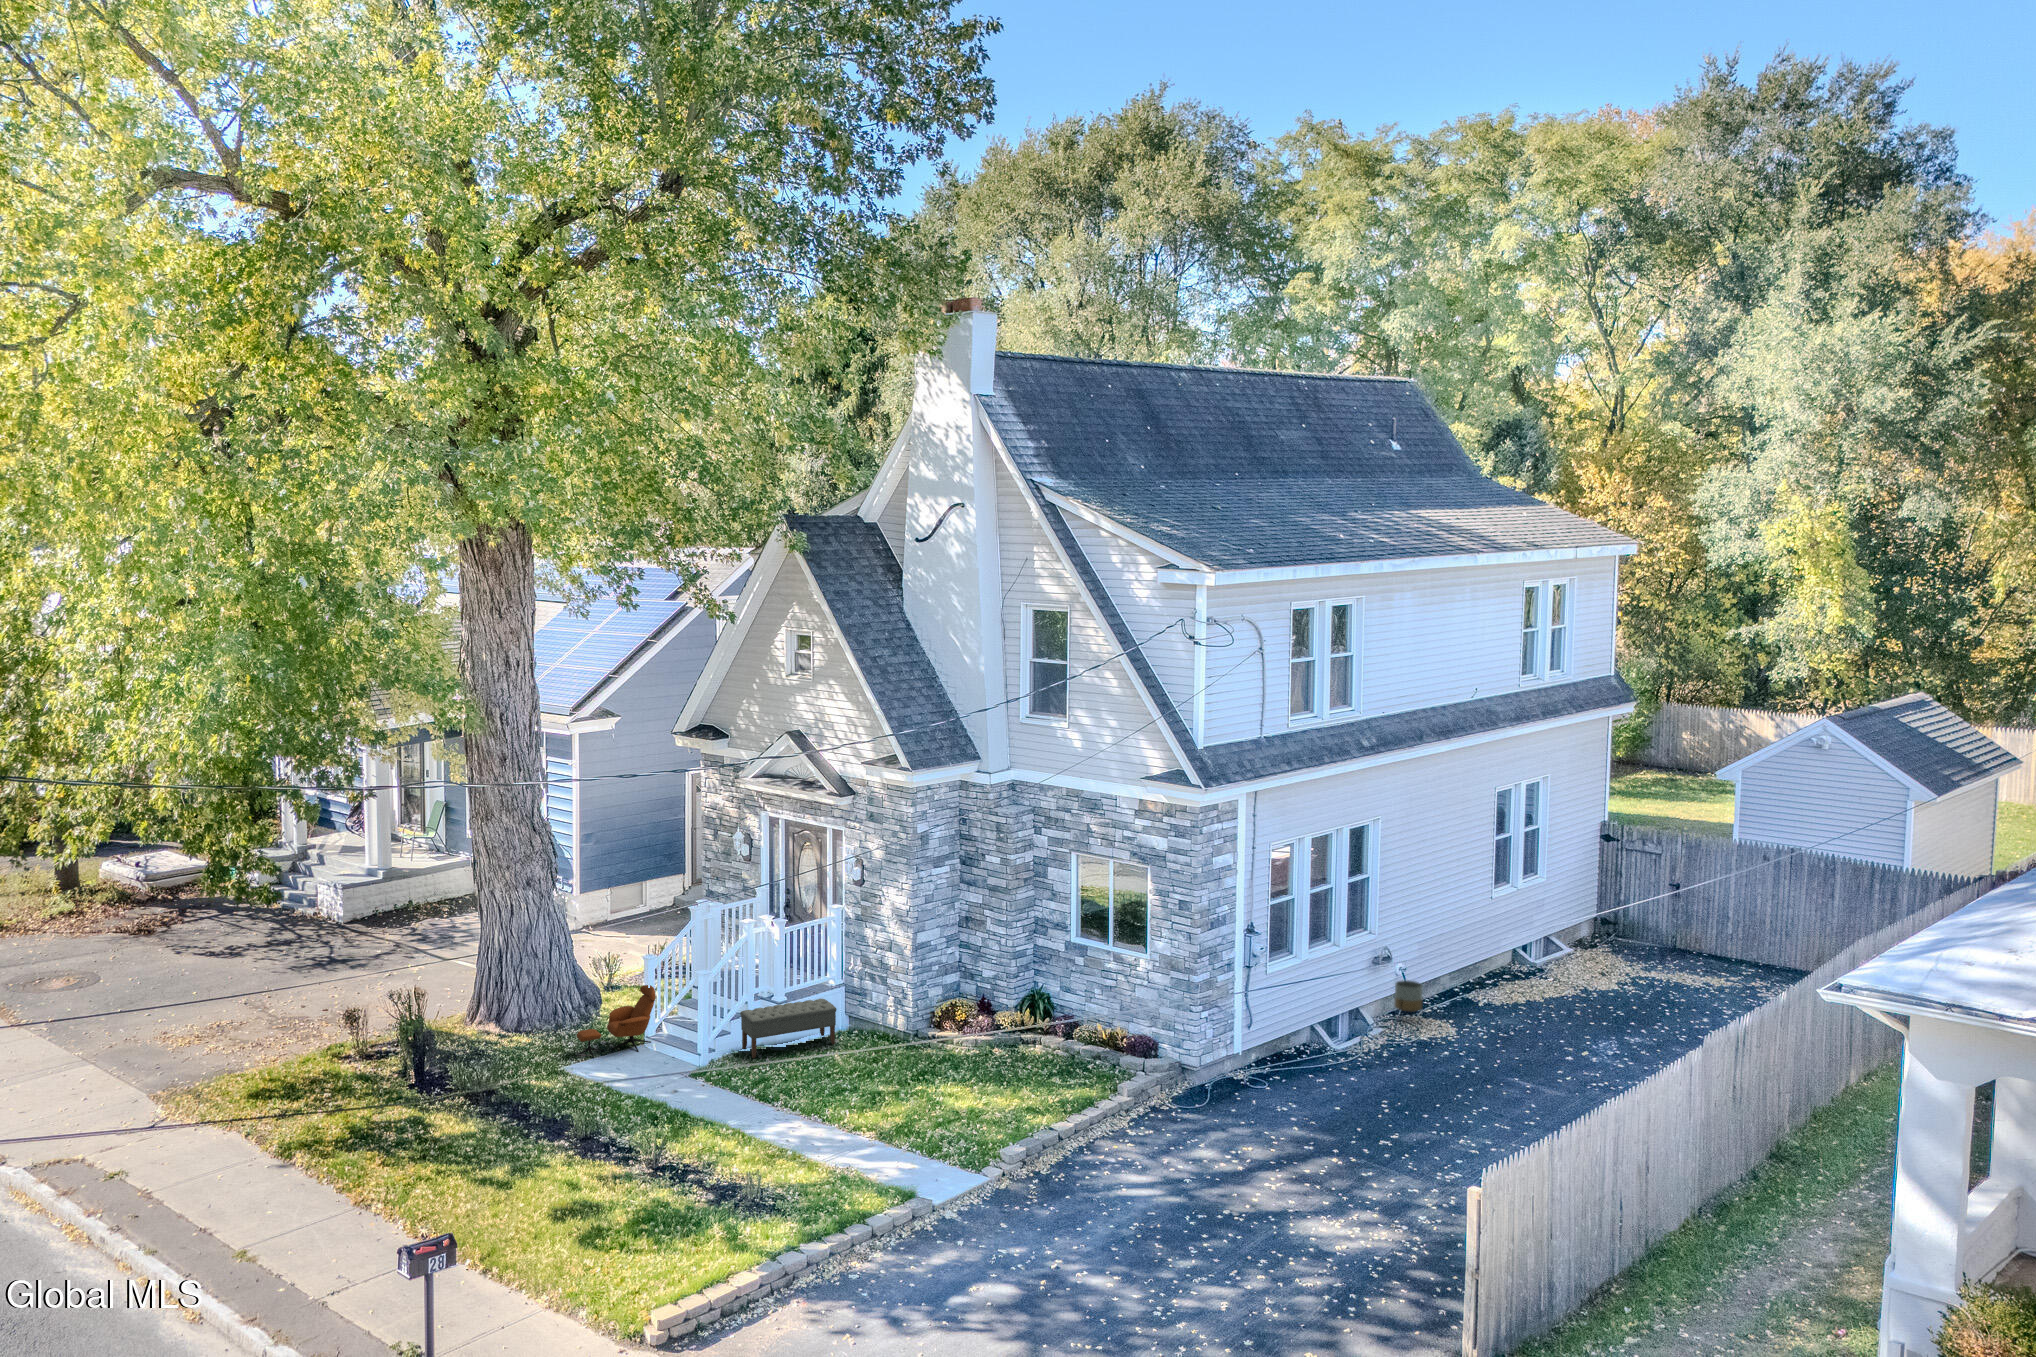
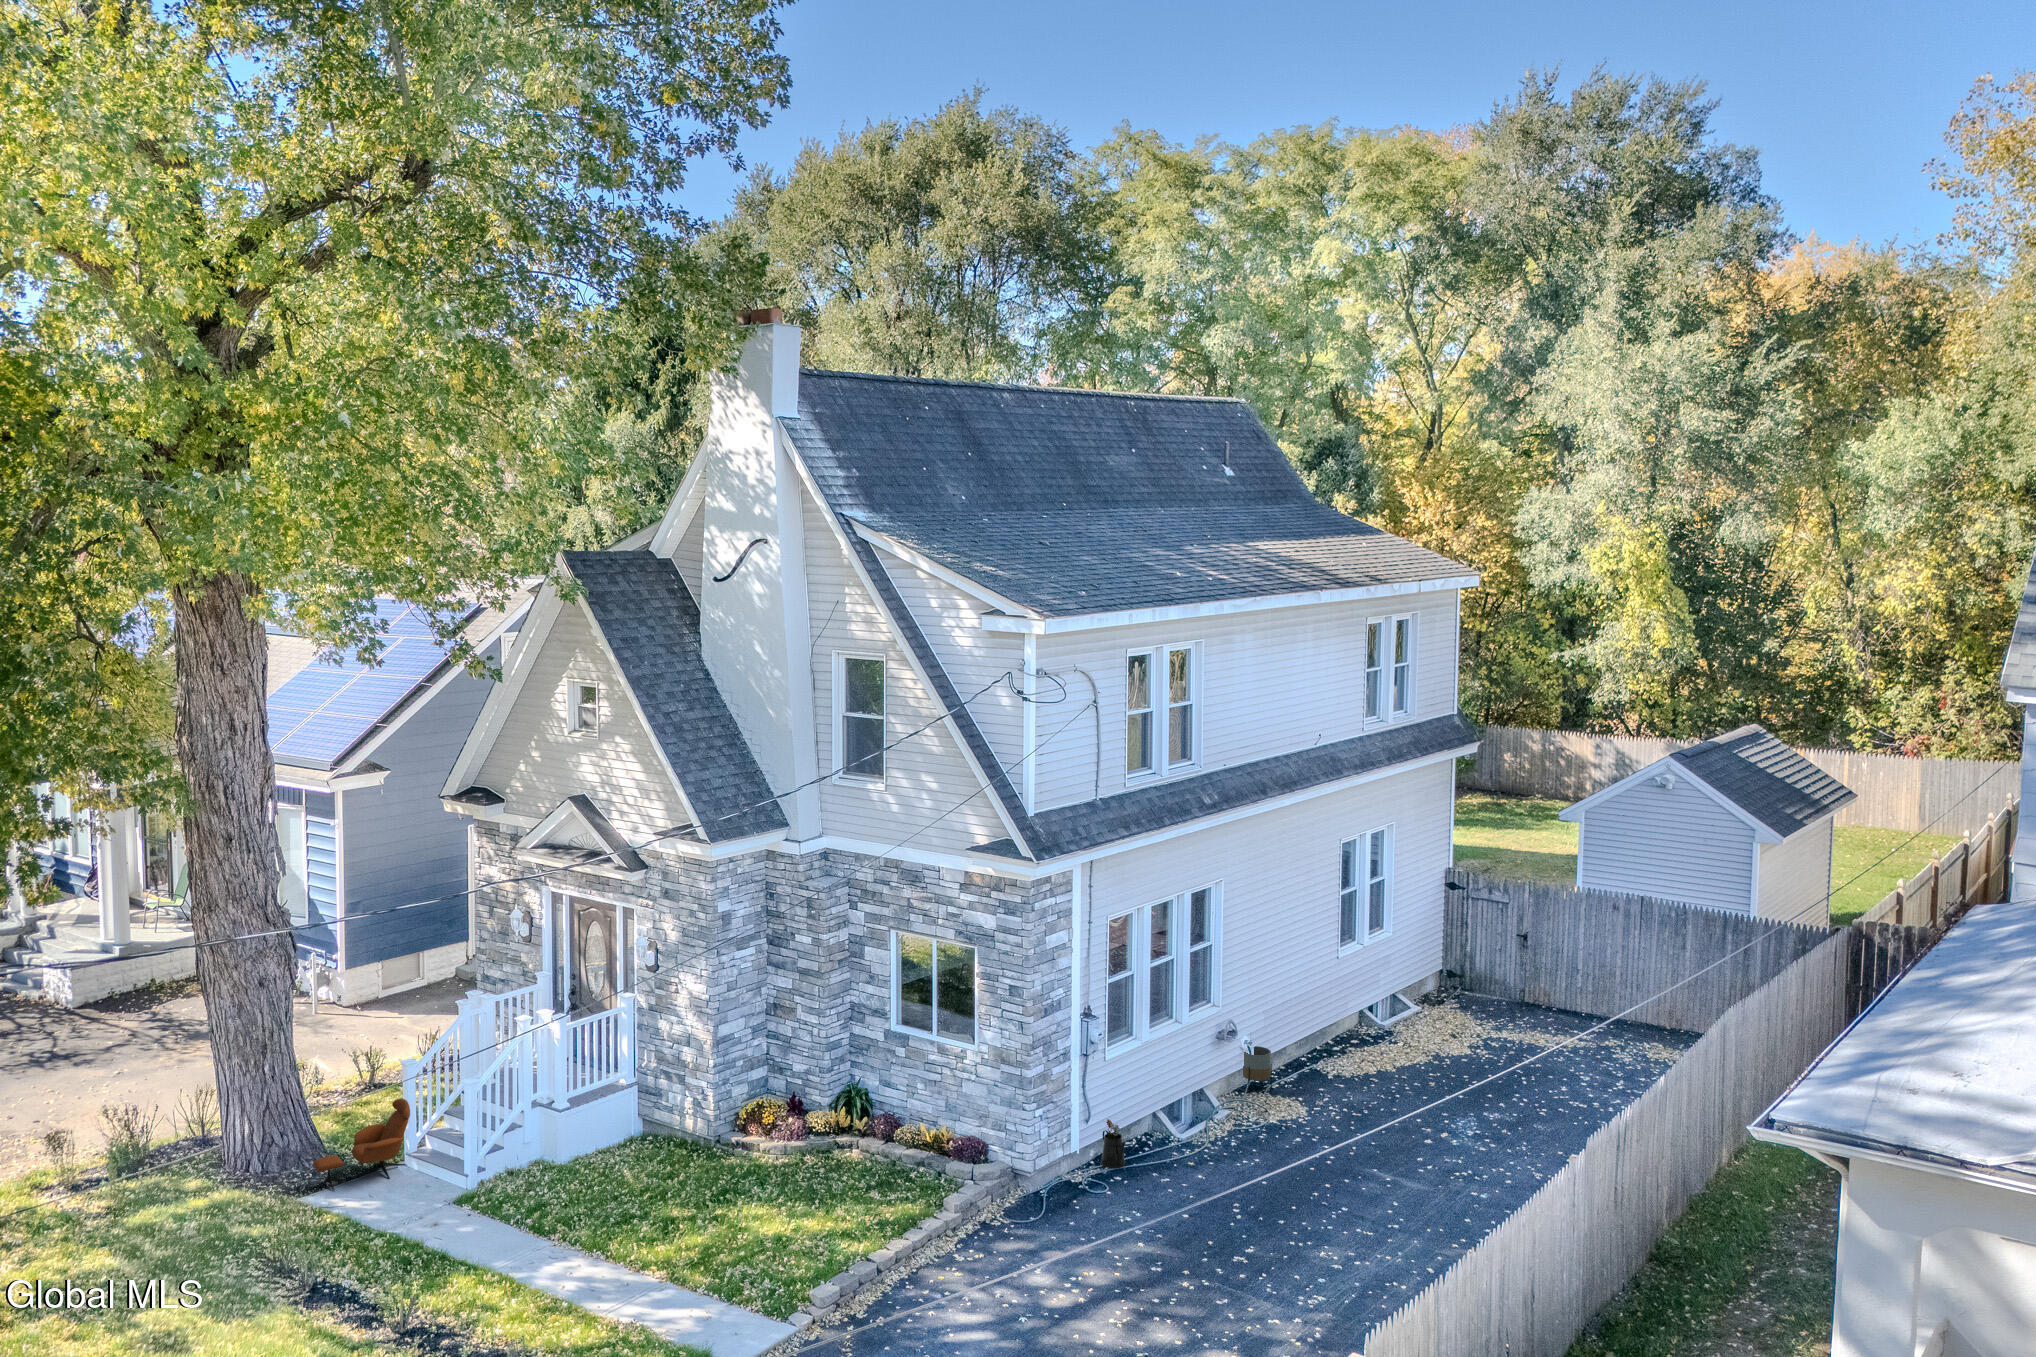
bench: present [740,999,837,1058] -> none [511,1104,625,1181]
watering can: none [1259,1030,1282,1075] -> present [1101,1119,1125,1168]

